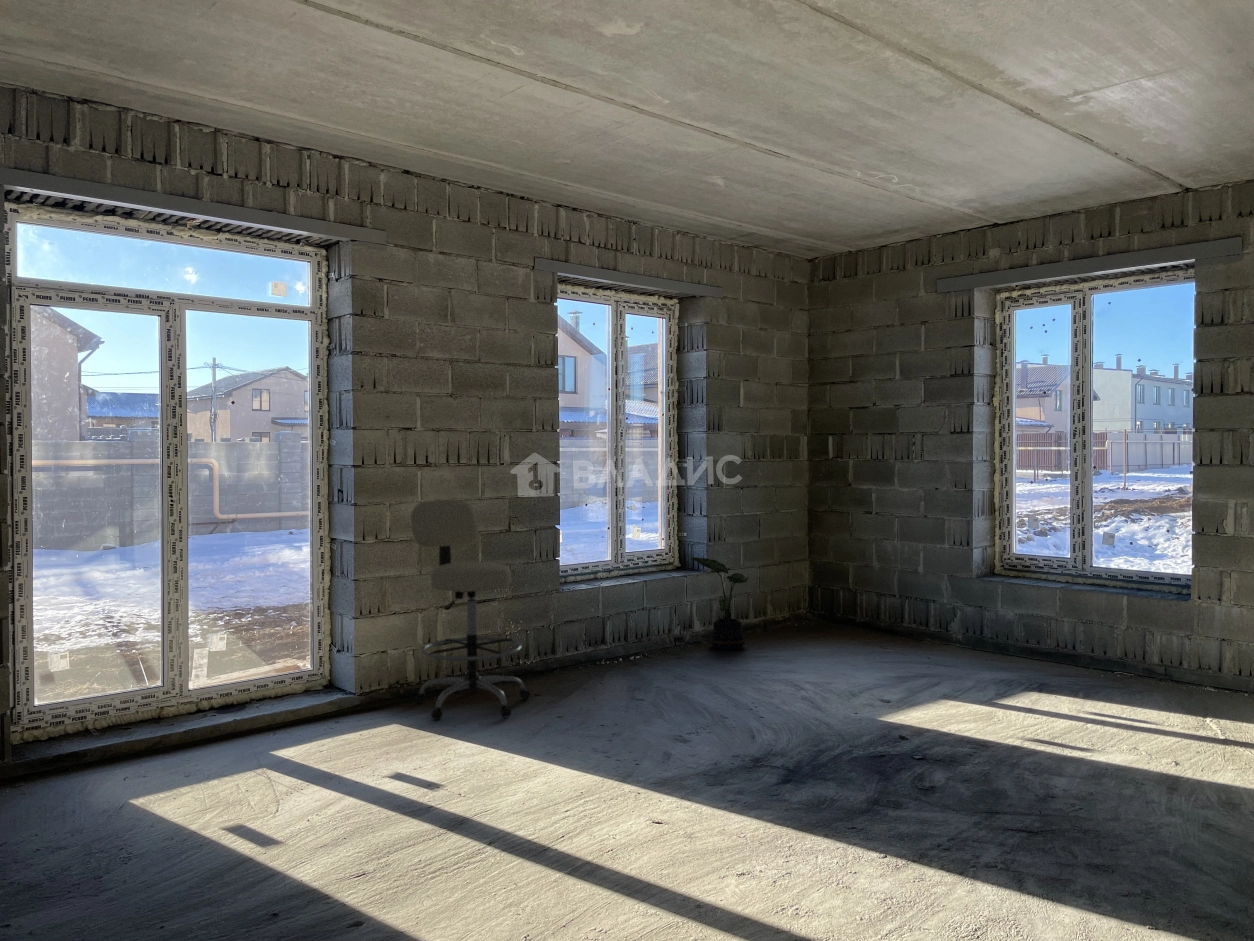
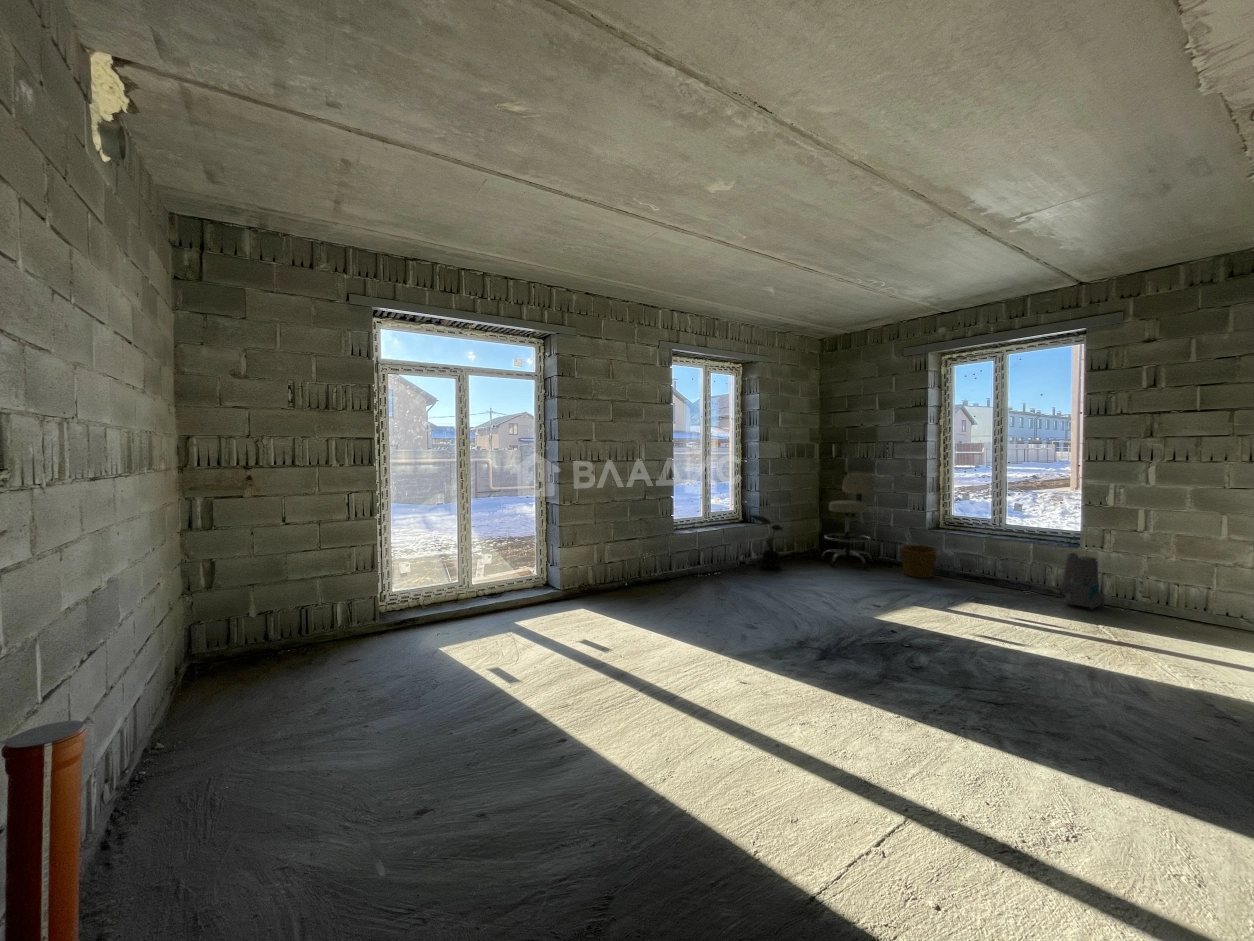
stool: present [411,499,530,720] -> present [820,473,875,568]
bucket: none [933,602,992,656] -> present [900,545,937,578]
vacuum cleaner: none [1148,607,1222,695] -> present [1055,553,1105,610]

